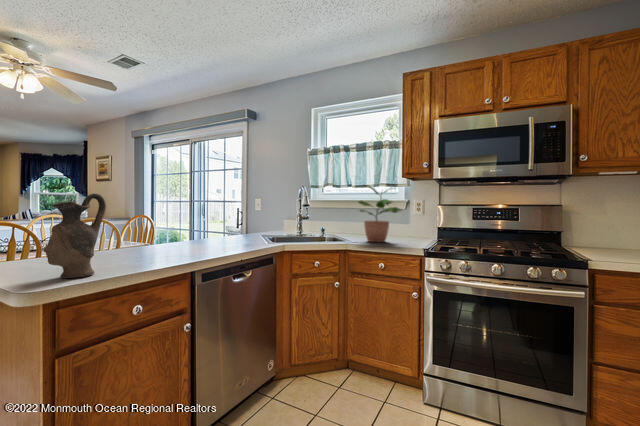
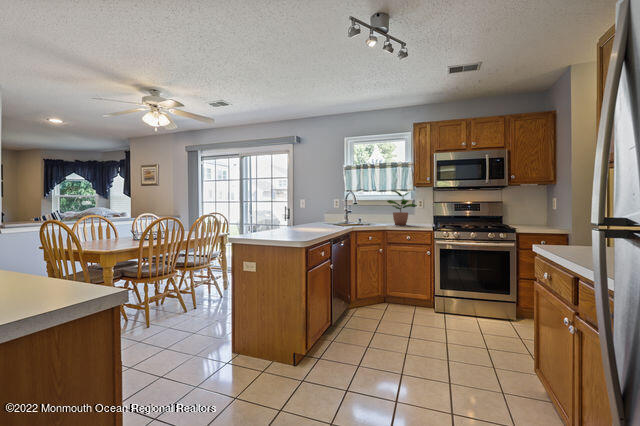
ceramic pitcher: present [44,193,106,278] -> none [287,197,304,237]

